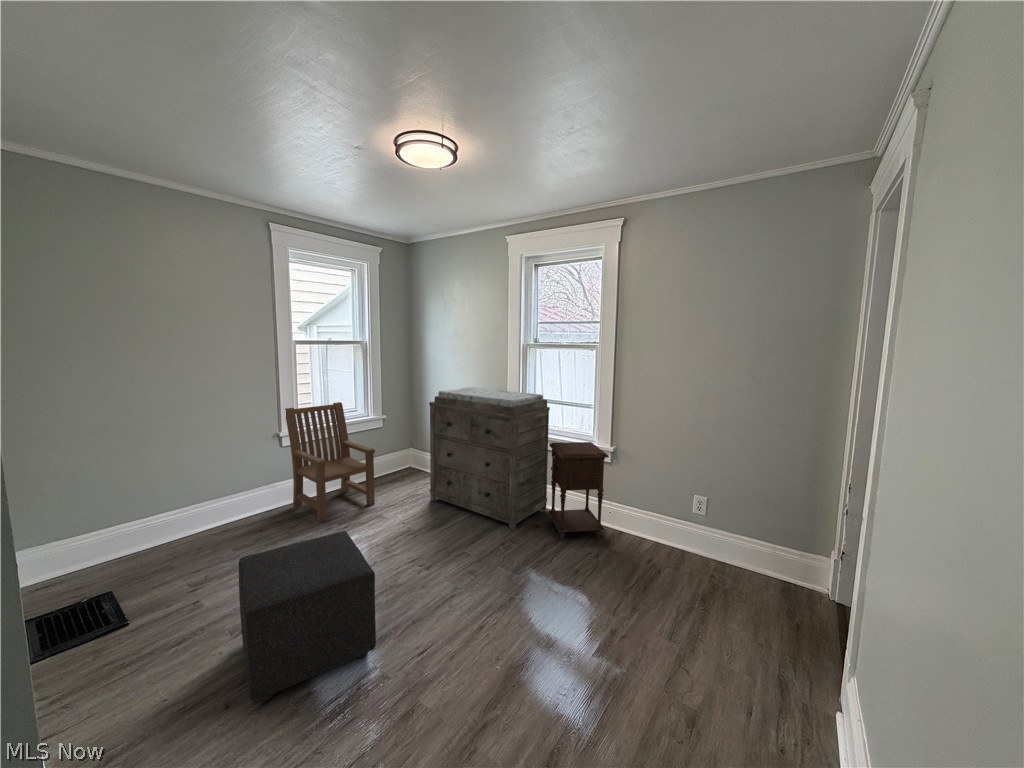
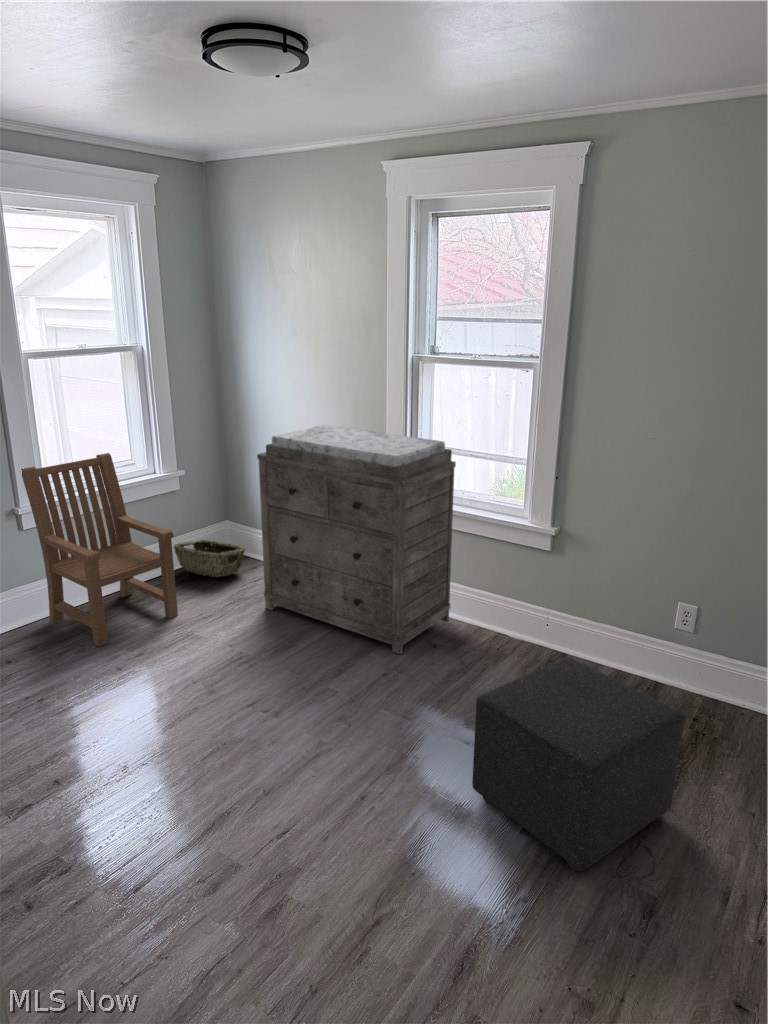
nightstand: present [548,442,609,539] -> none [453,519,550,668]
woven basket: none [377,459,421,482] -> present [174,540,245,577]
ottoman: present [239,531,376,702] -> present [472,657,685,871]

